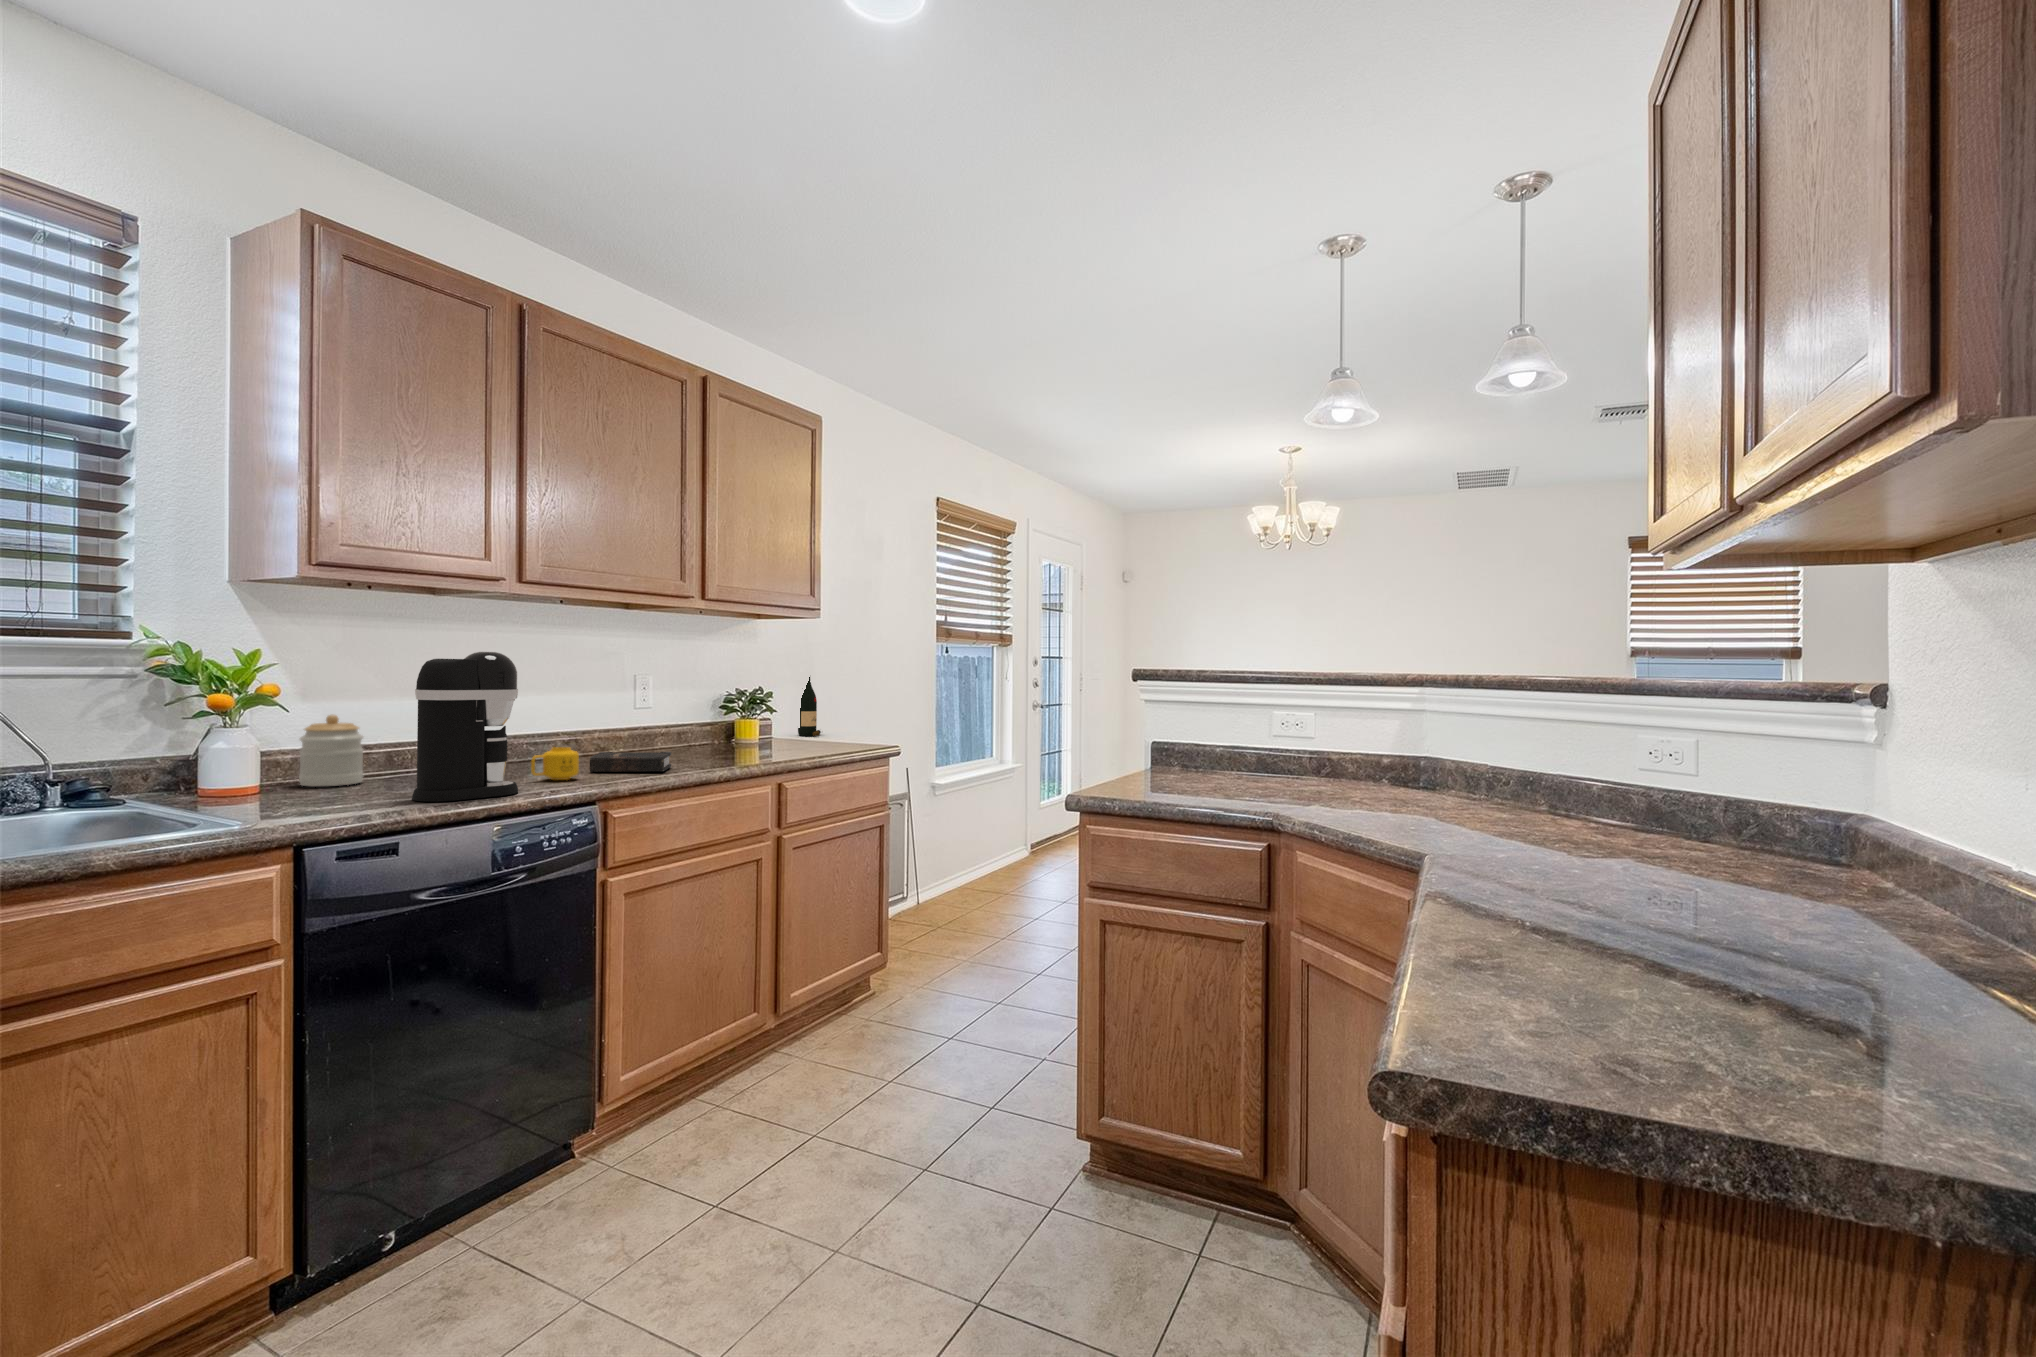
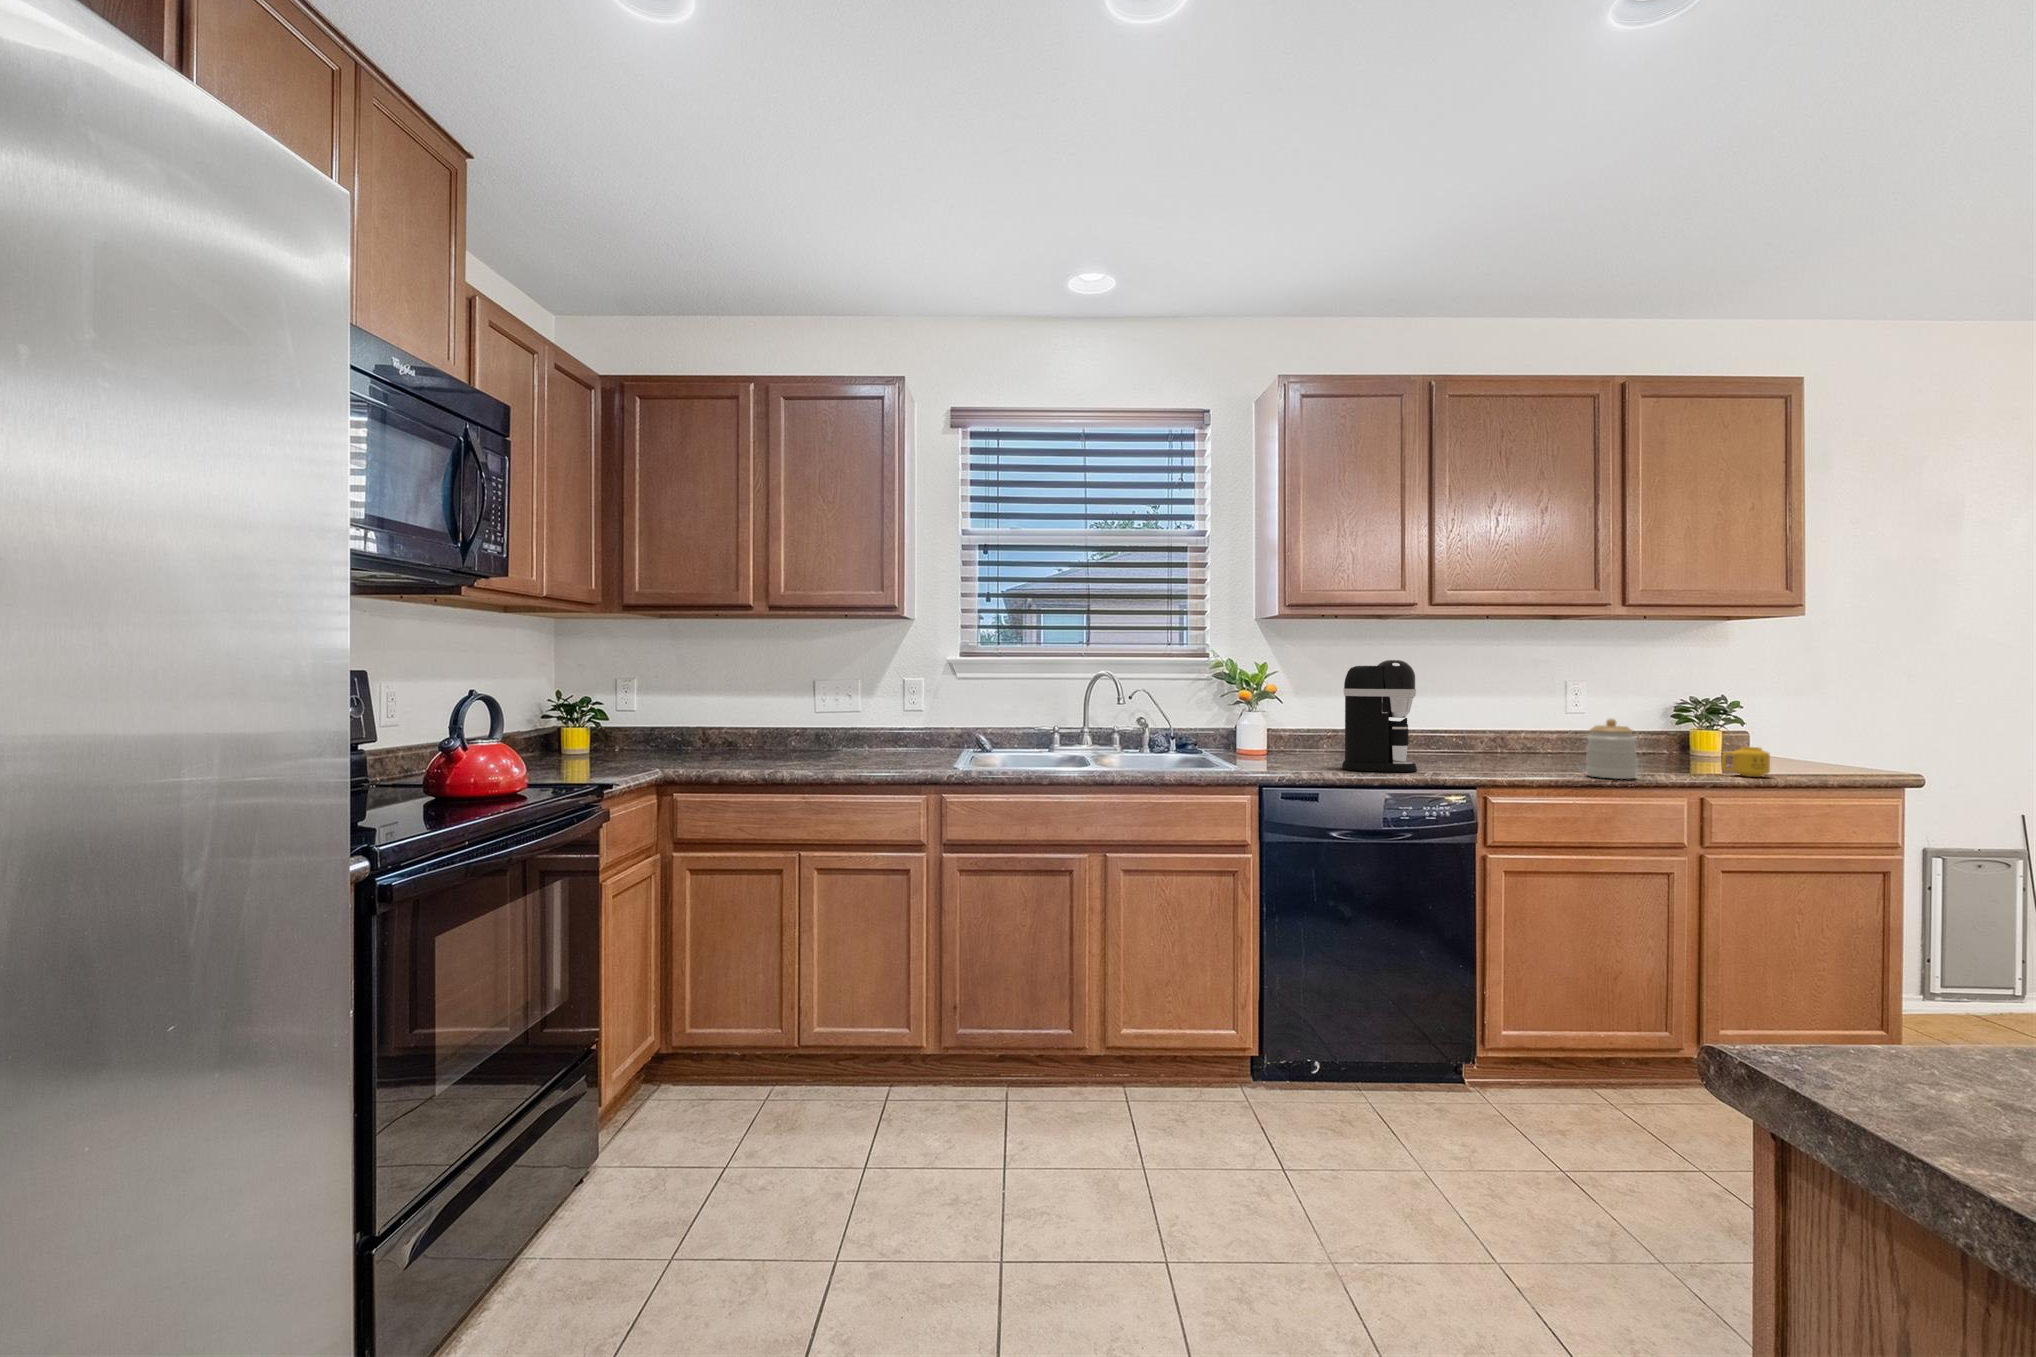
wine bottle: present [798,677,821,736] -> none [1800,675,1843,757]
jar: present [299,715,363,787] -> present [1586,718,1637,779]
mug: present [531,747,579,780] -> present [1722,747,1770,777]
hardback book: present [590,752,671,772] -> none [1494,749,1577,770]

